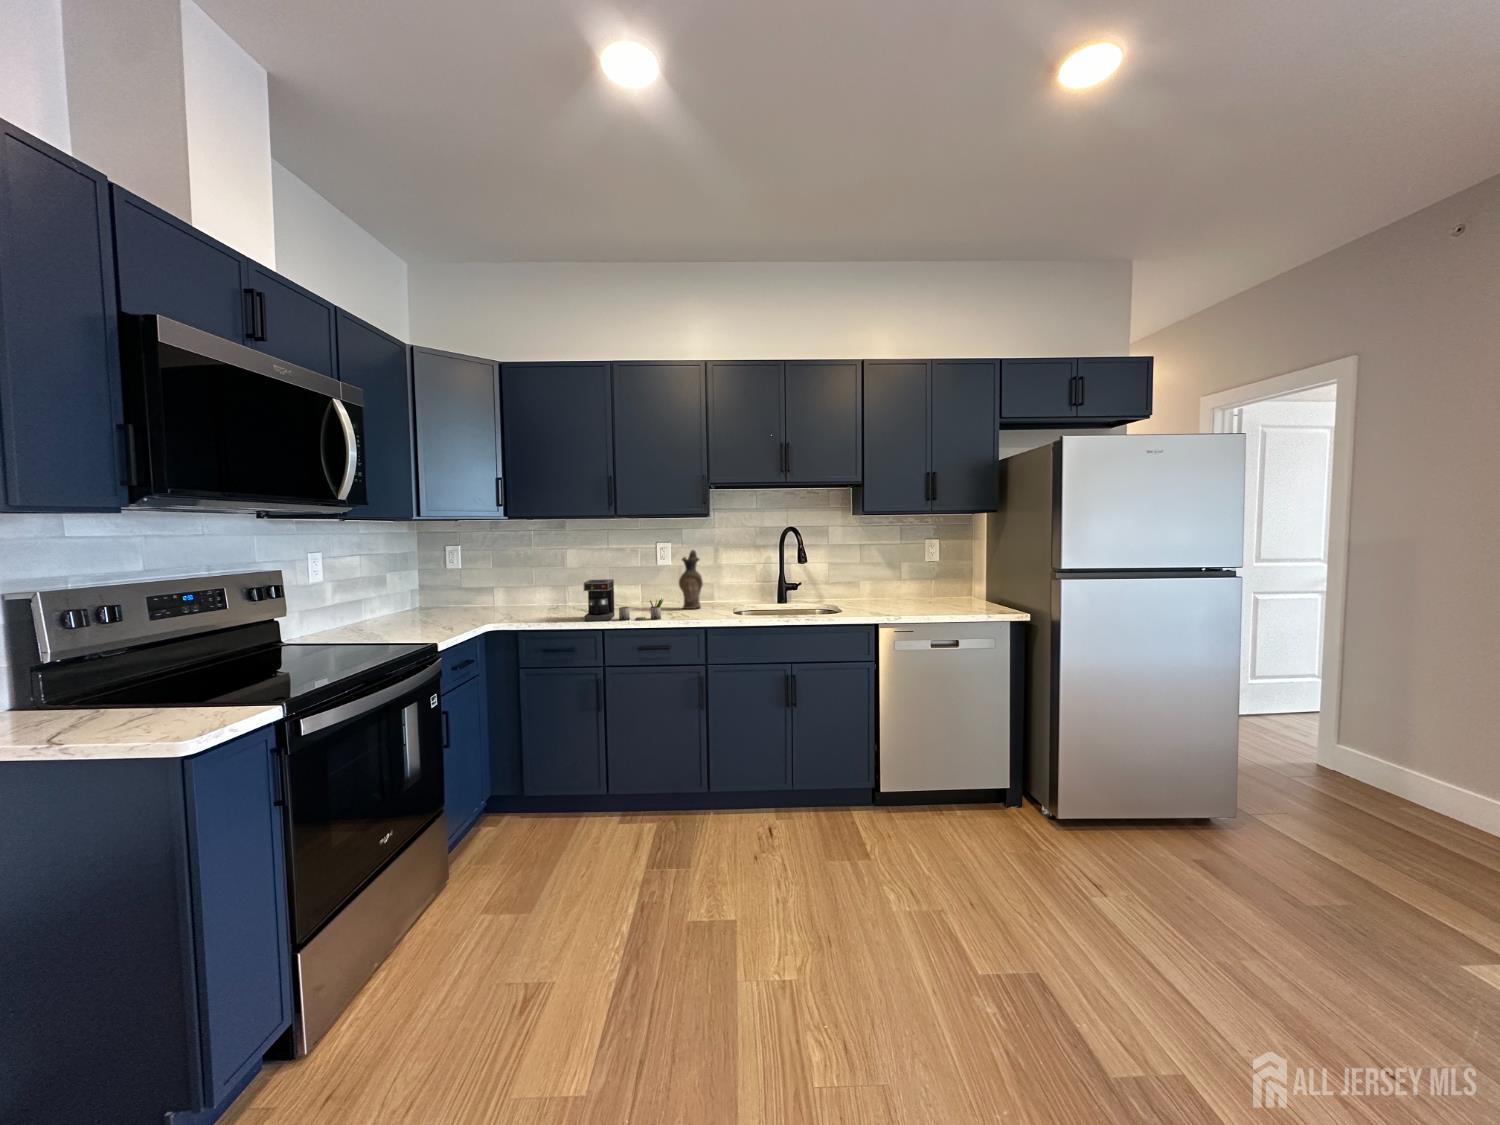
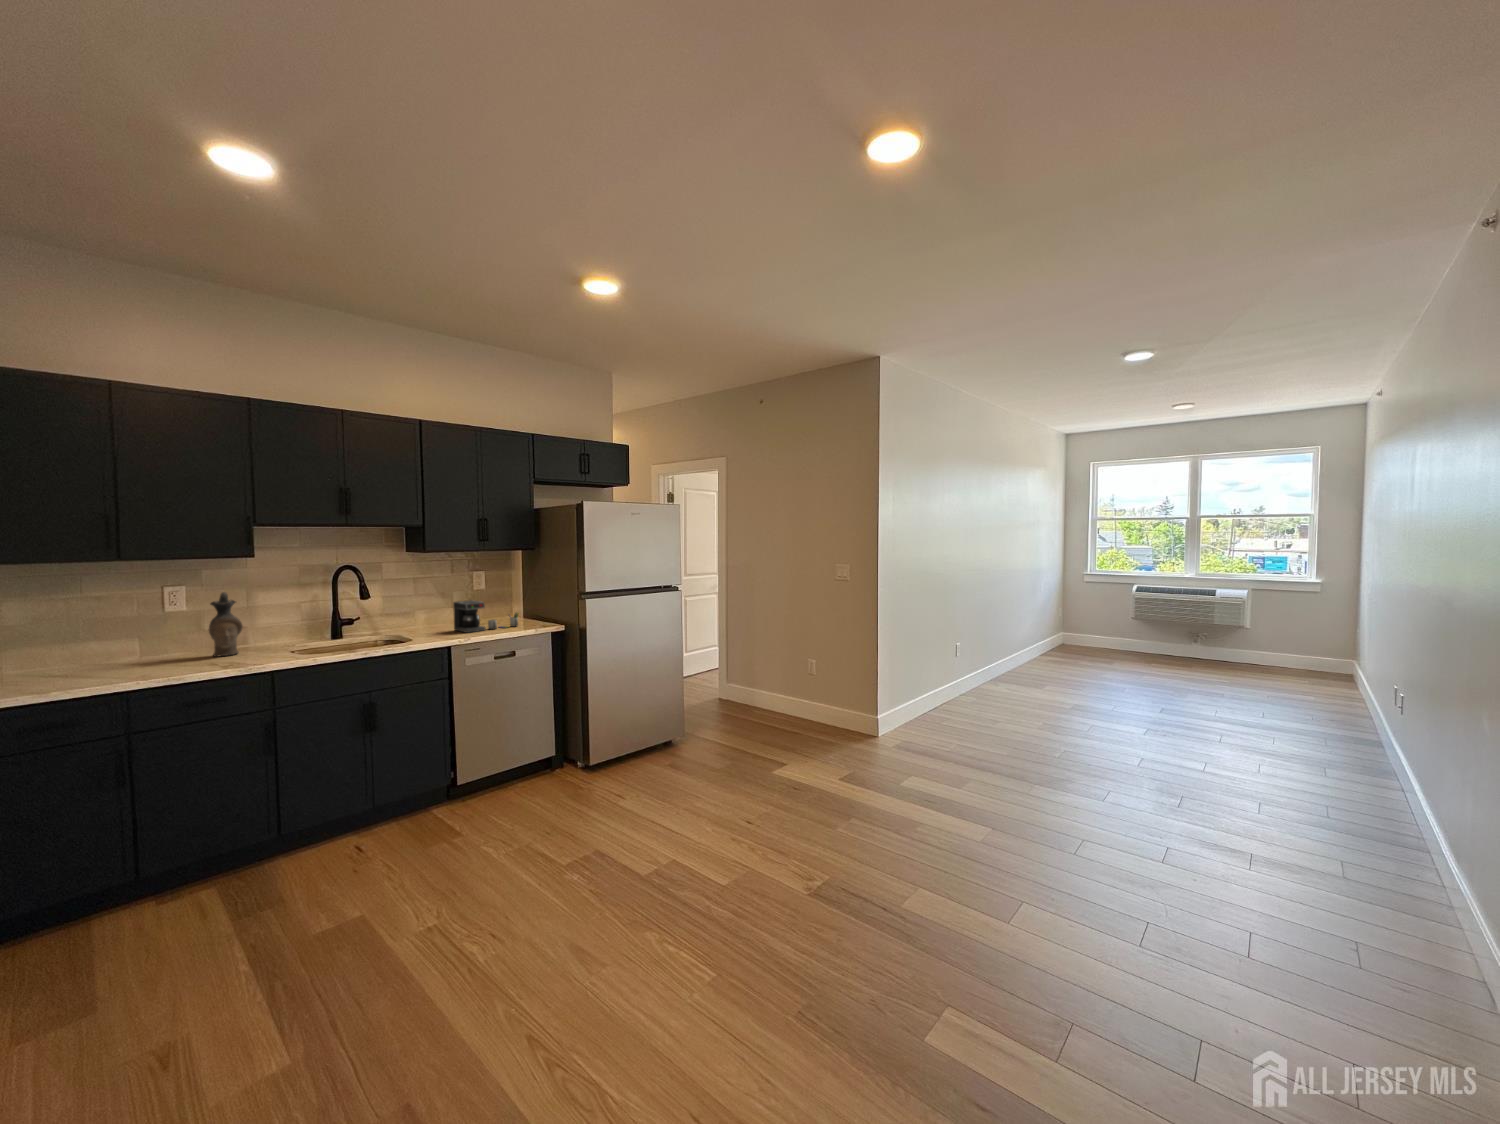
coffee maker: present [584,579,663,621] -> present [453,600,519,633]

